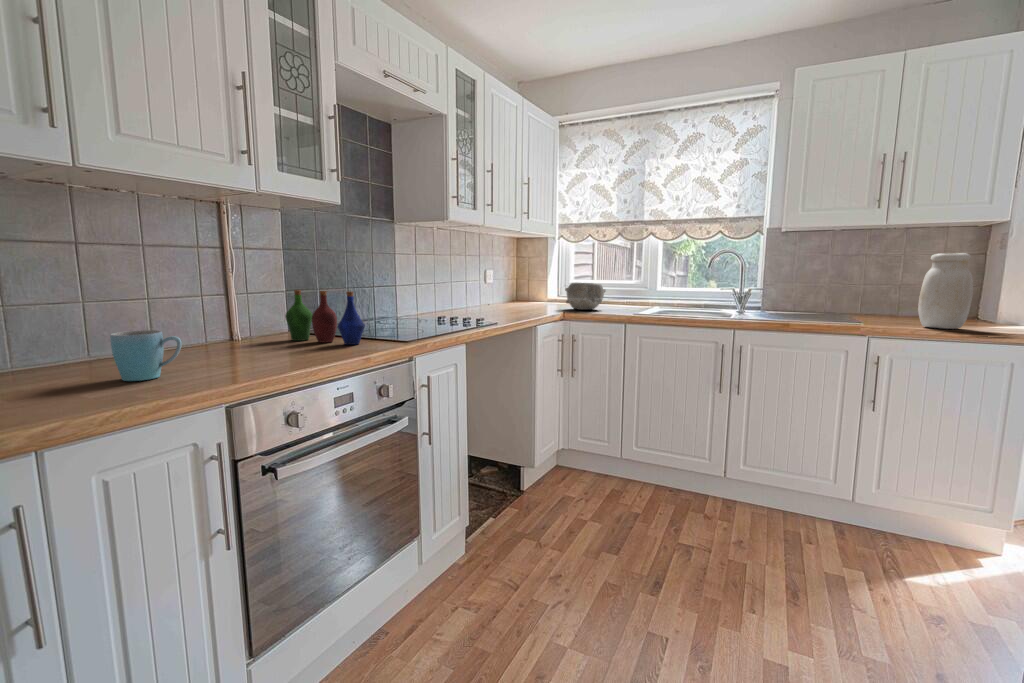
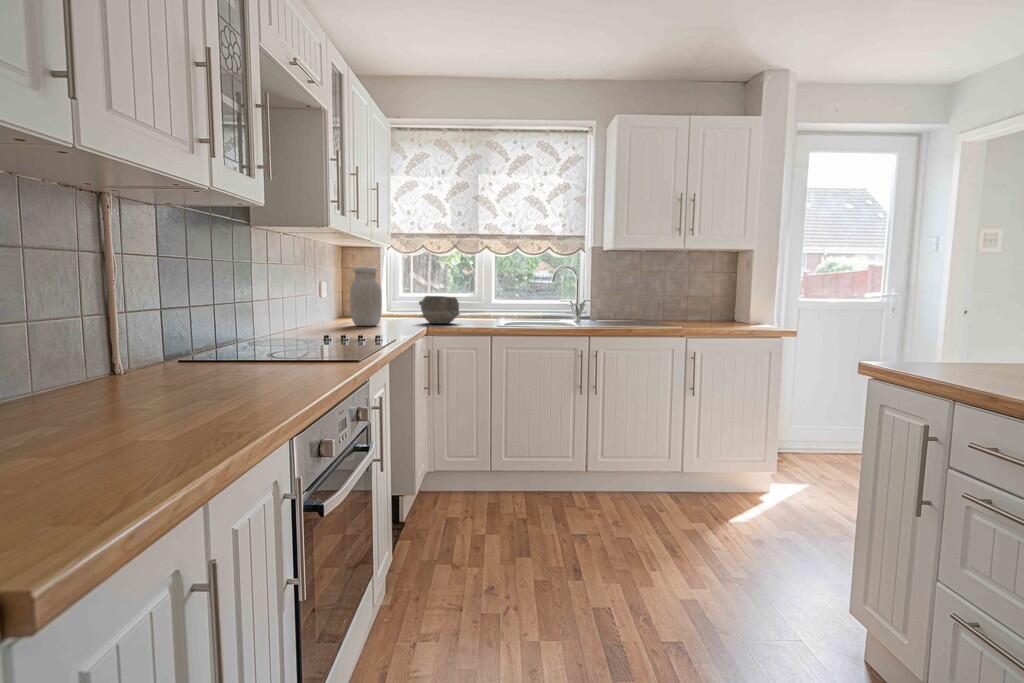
jar: present [918,253,973,329] -> present [350,267,382,326]
bottle: present [285,290,365,345] -> none [194,308,312,370]
mug: present [110,330,182,381] -> none [112,360,199,426]

